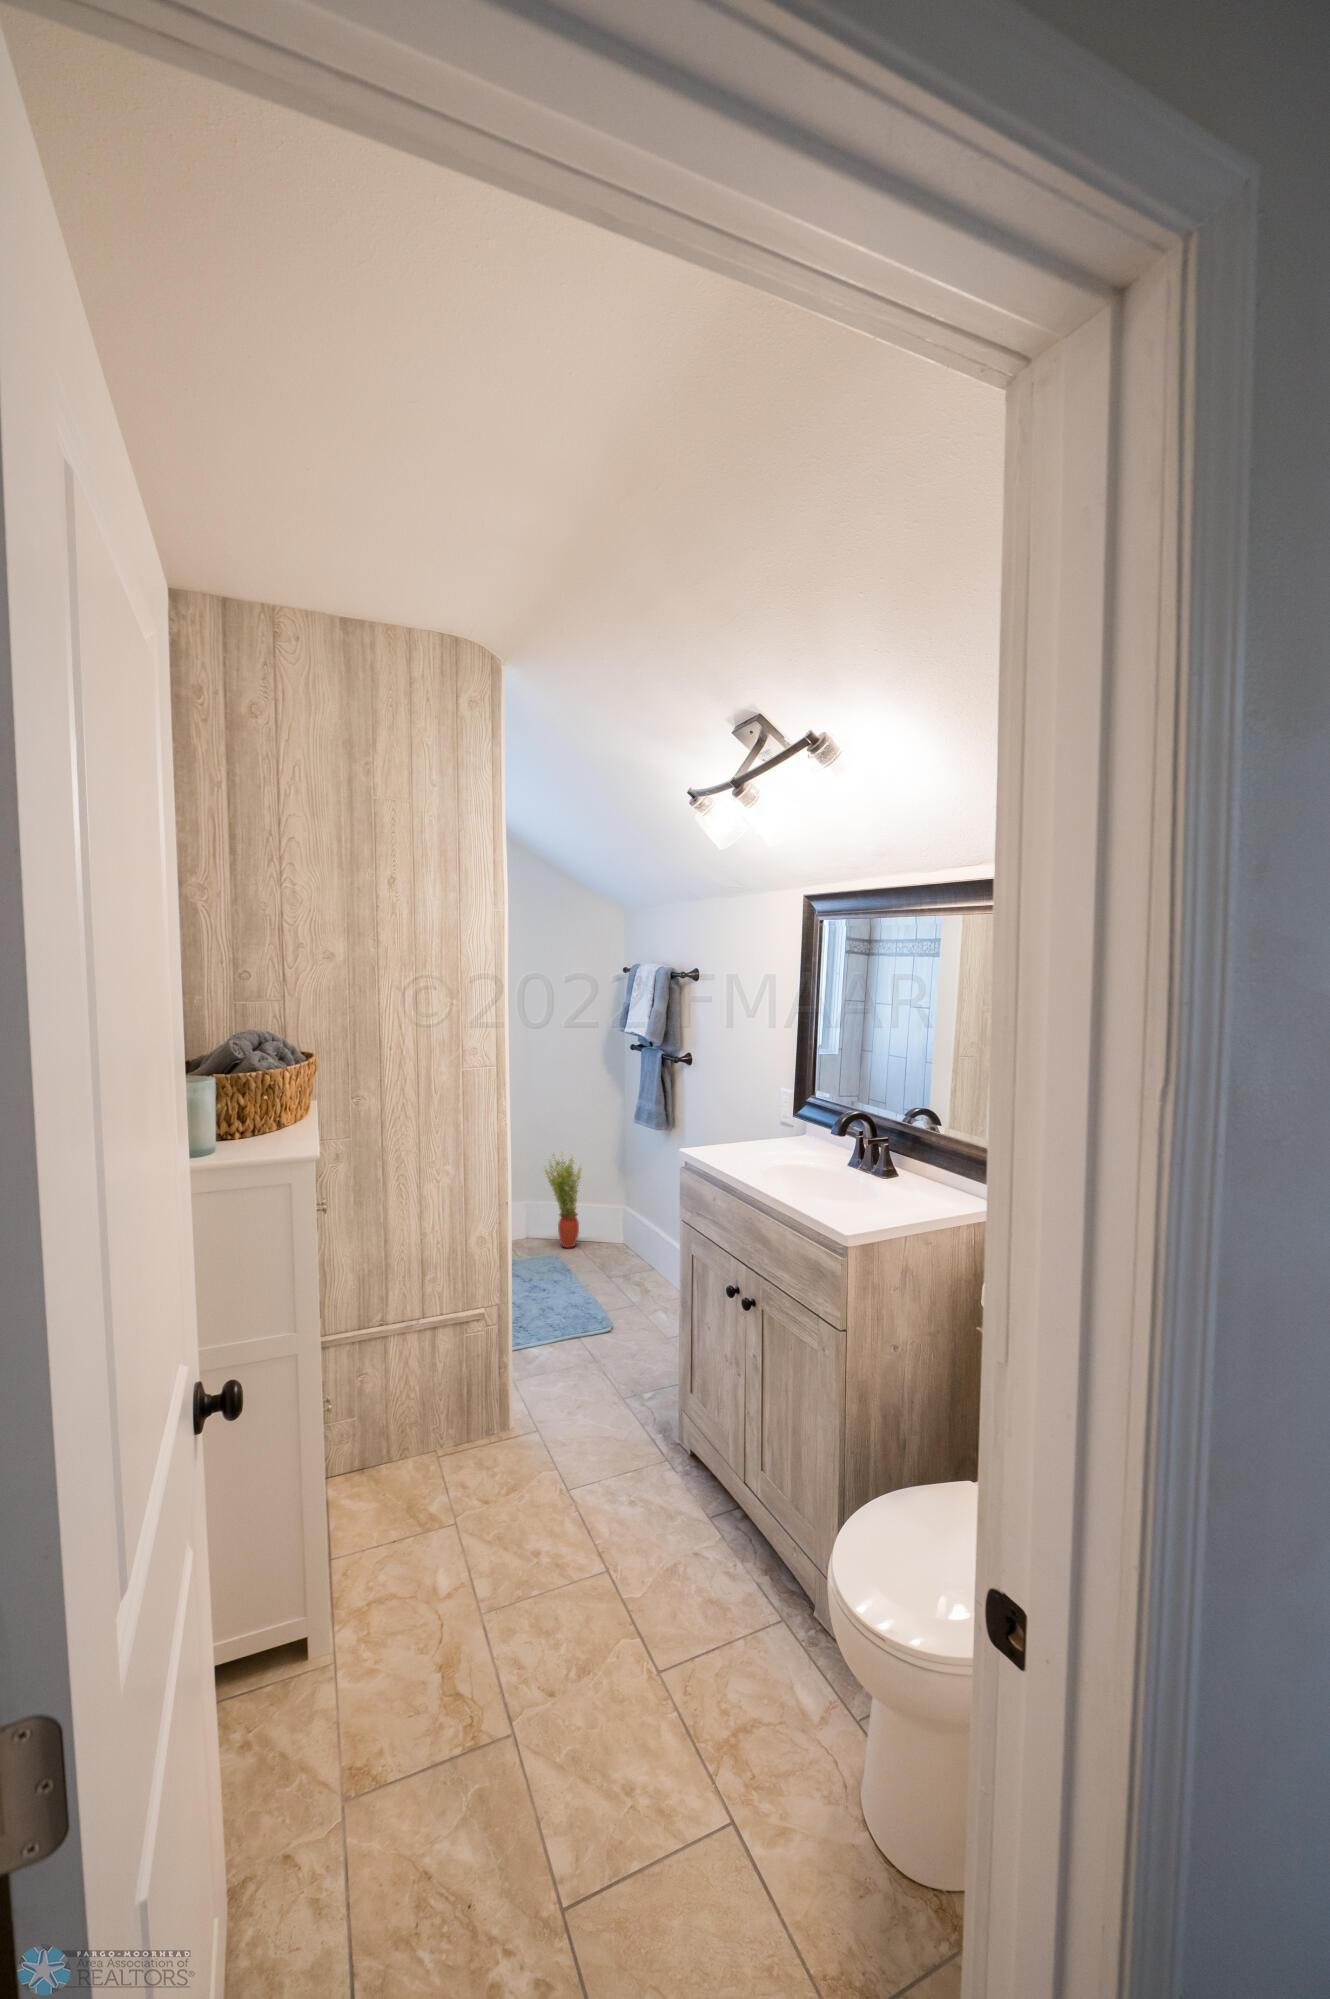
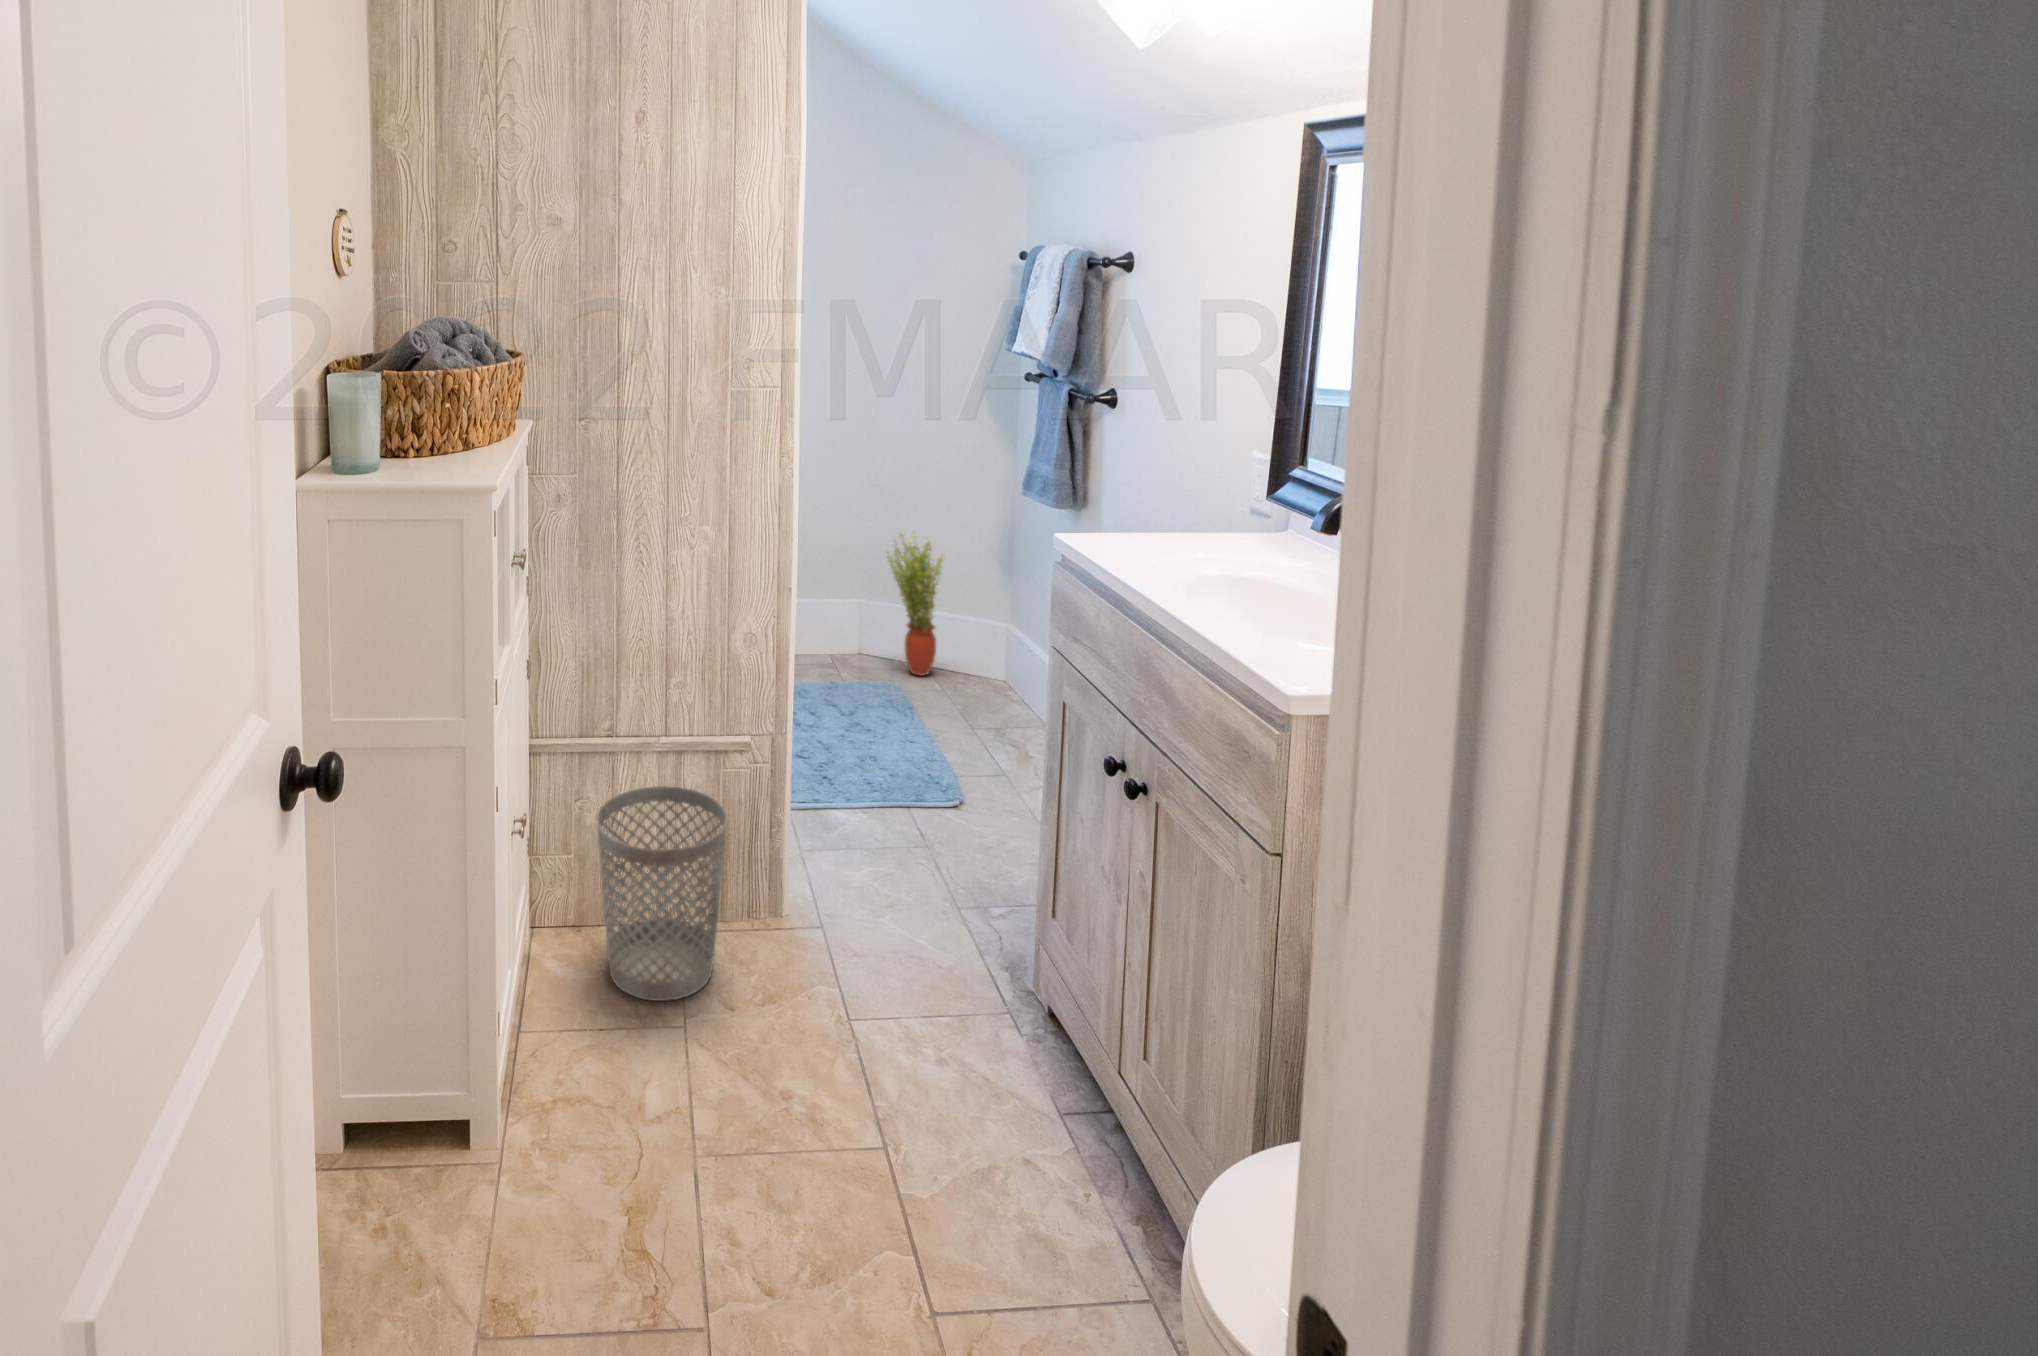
wastebasket: none [378,1353,476,1512] -> present [597,786,727,1001]

